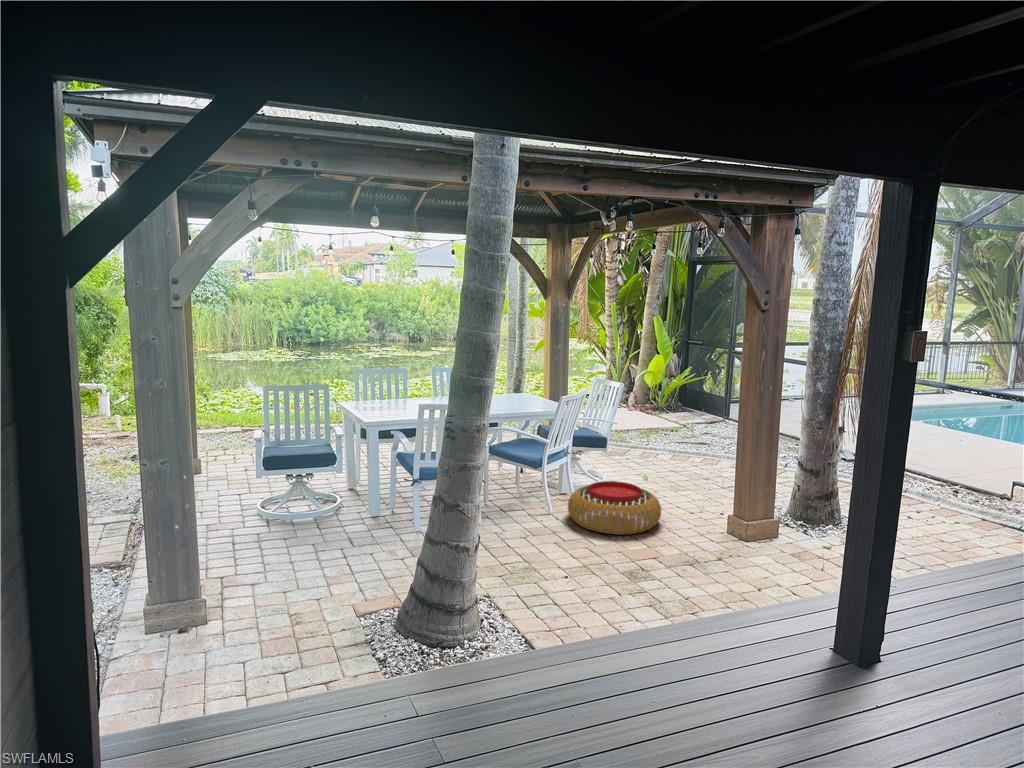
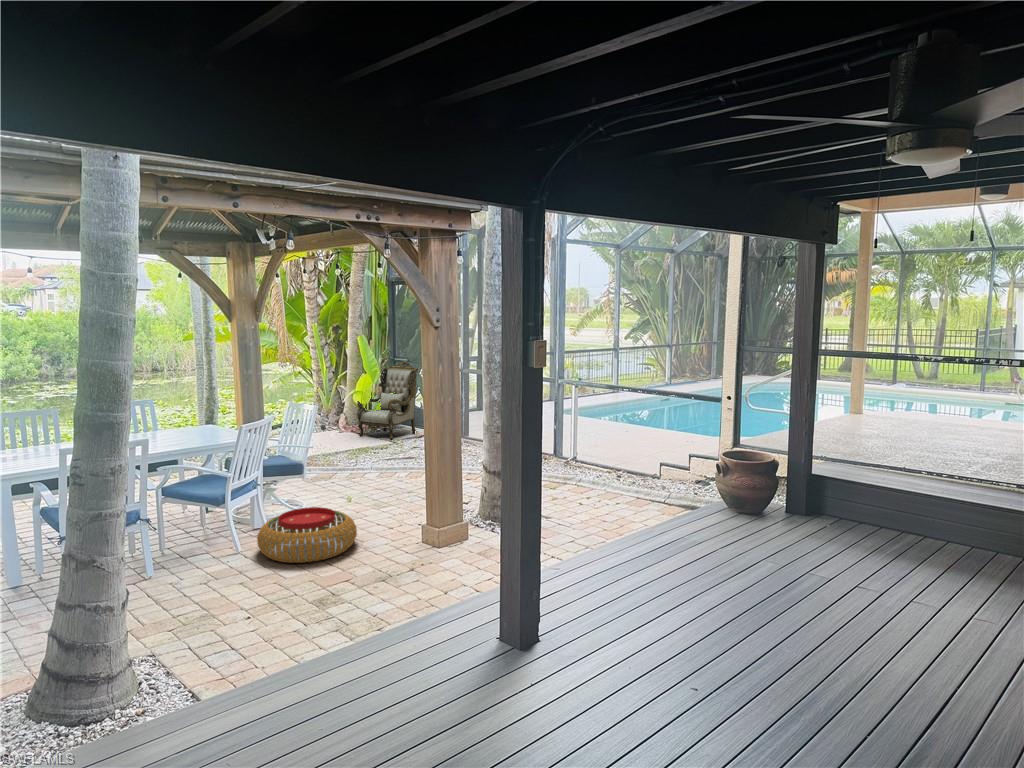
armchair: none [648,344,714,423] -> present [357,361,418,440]

